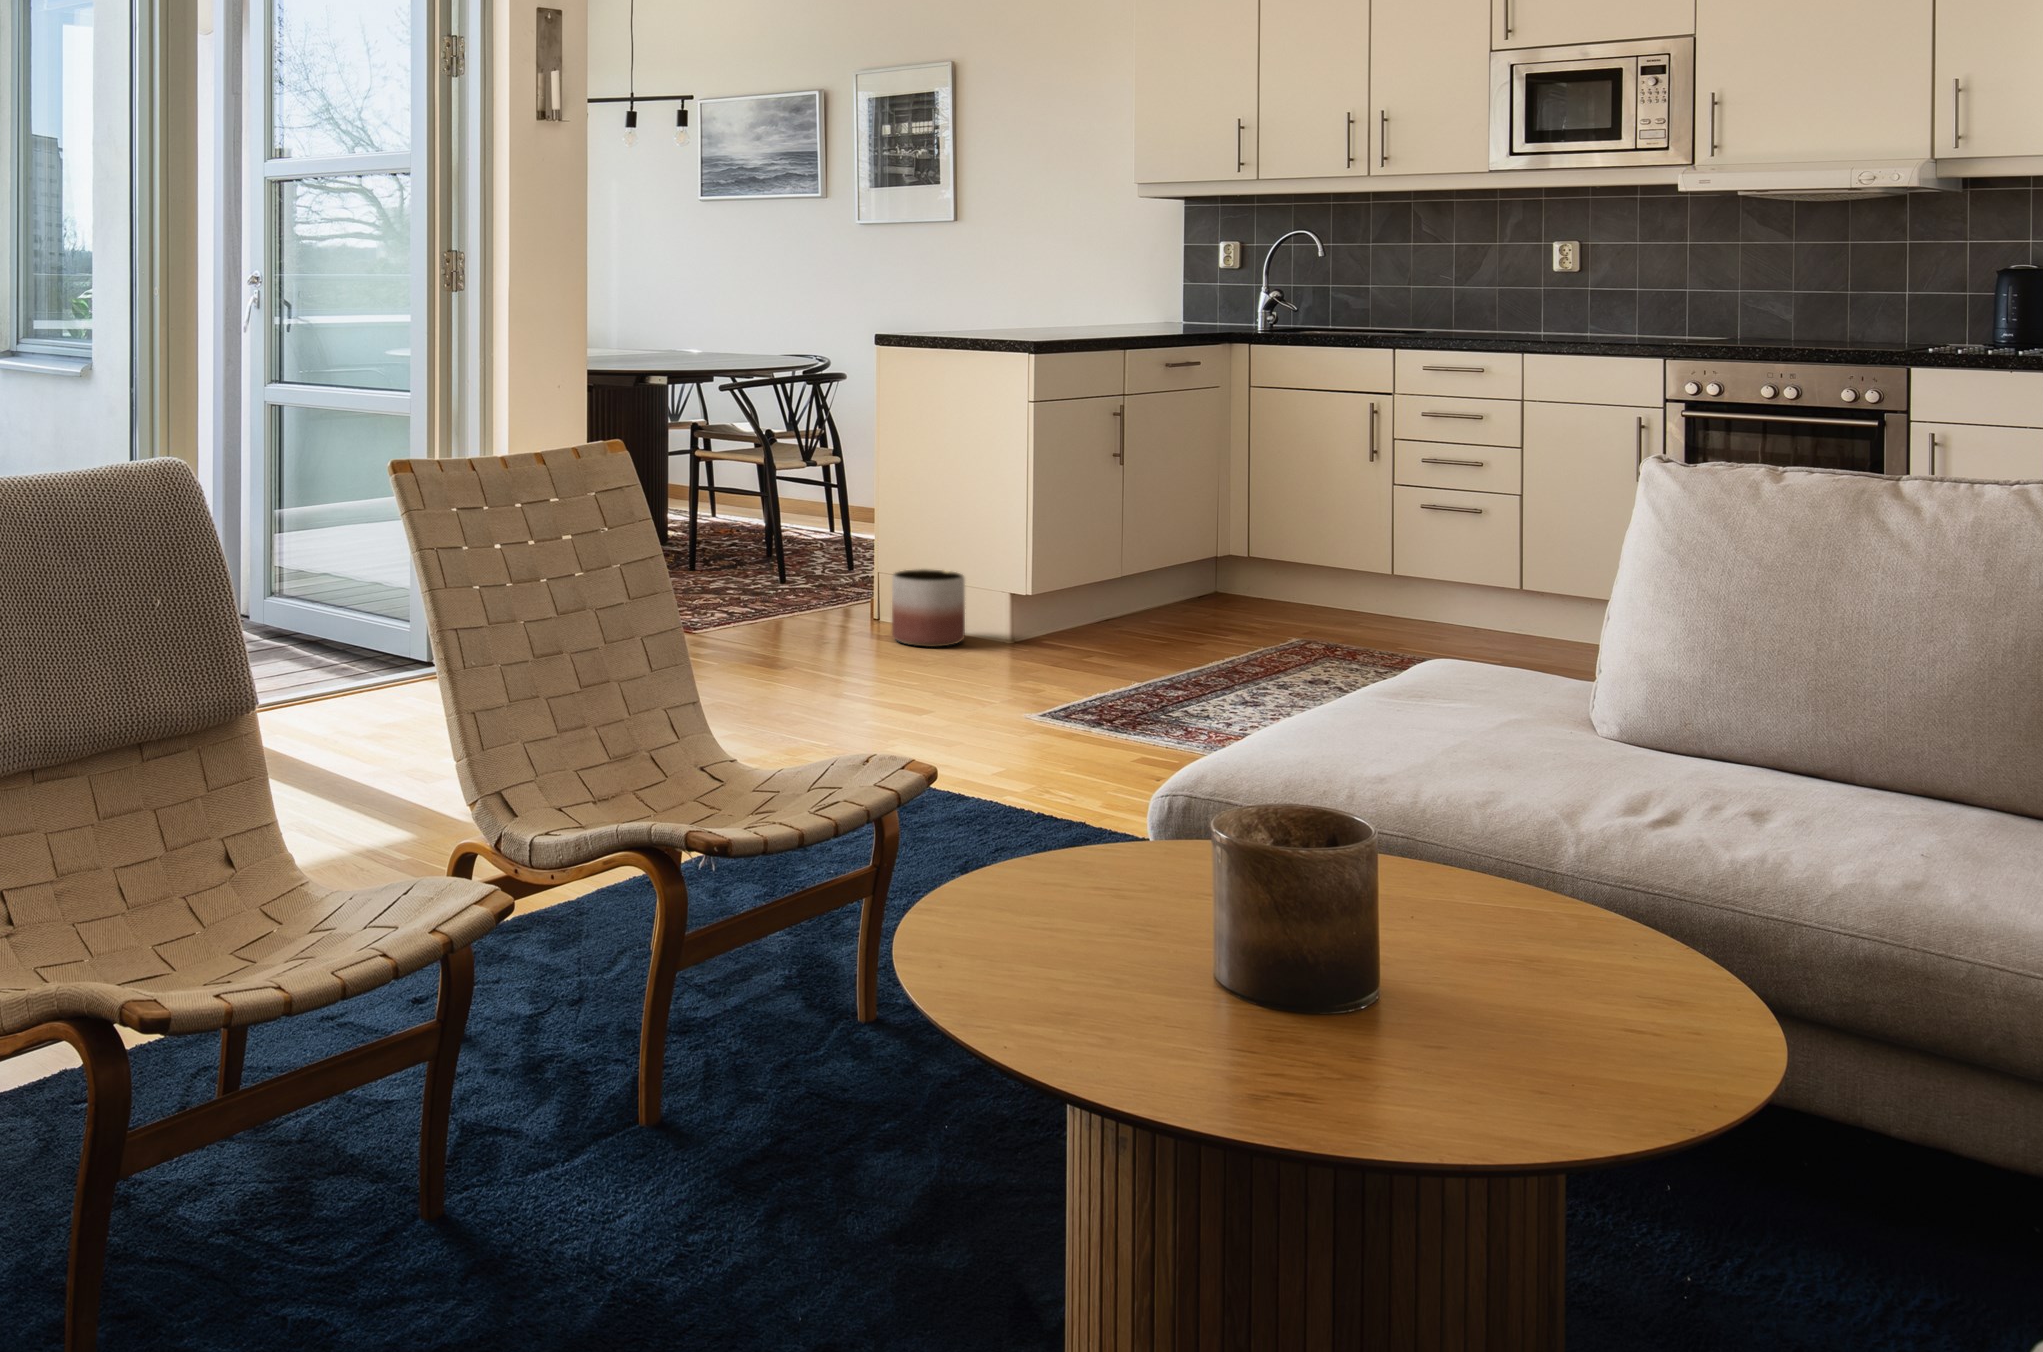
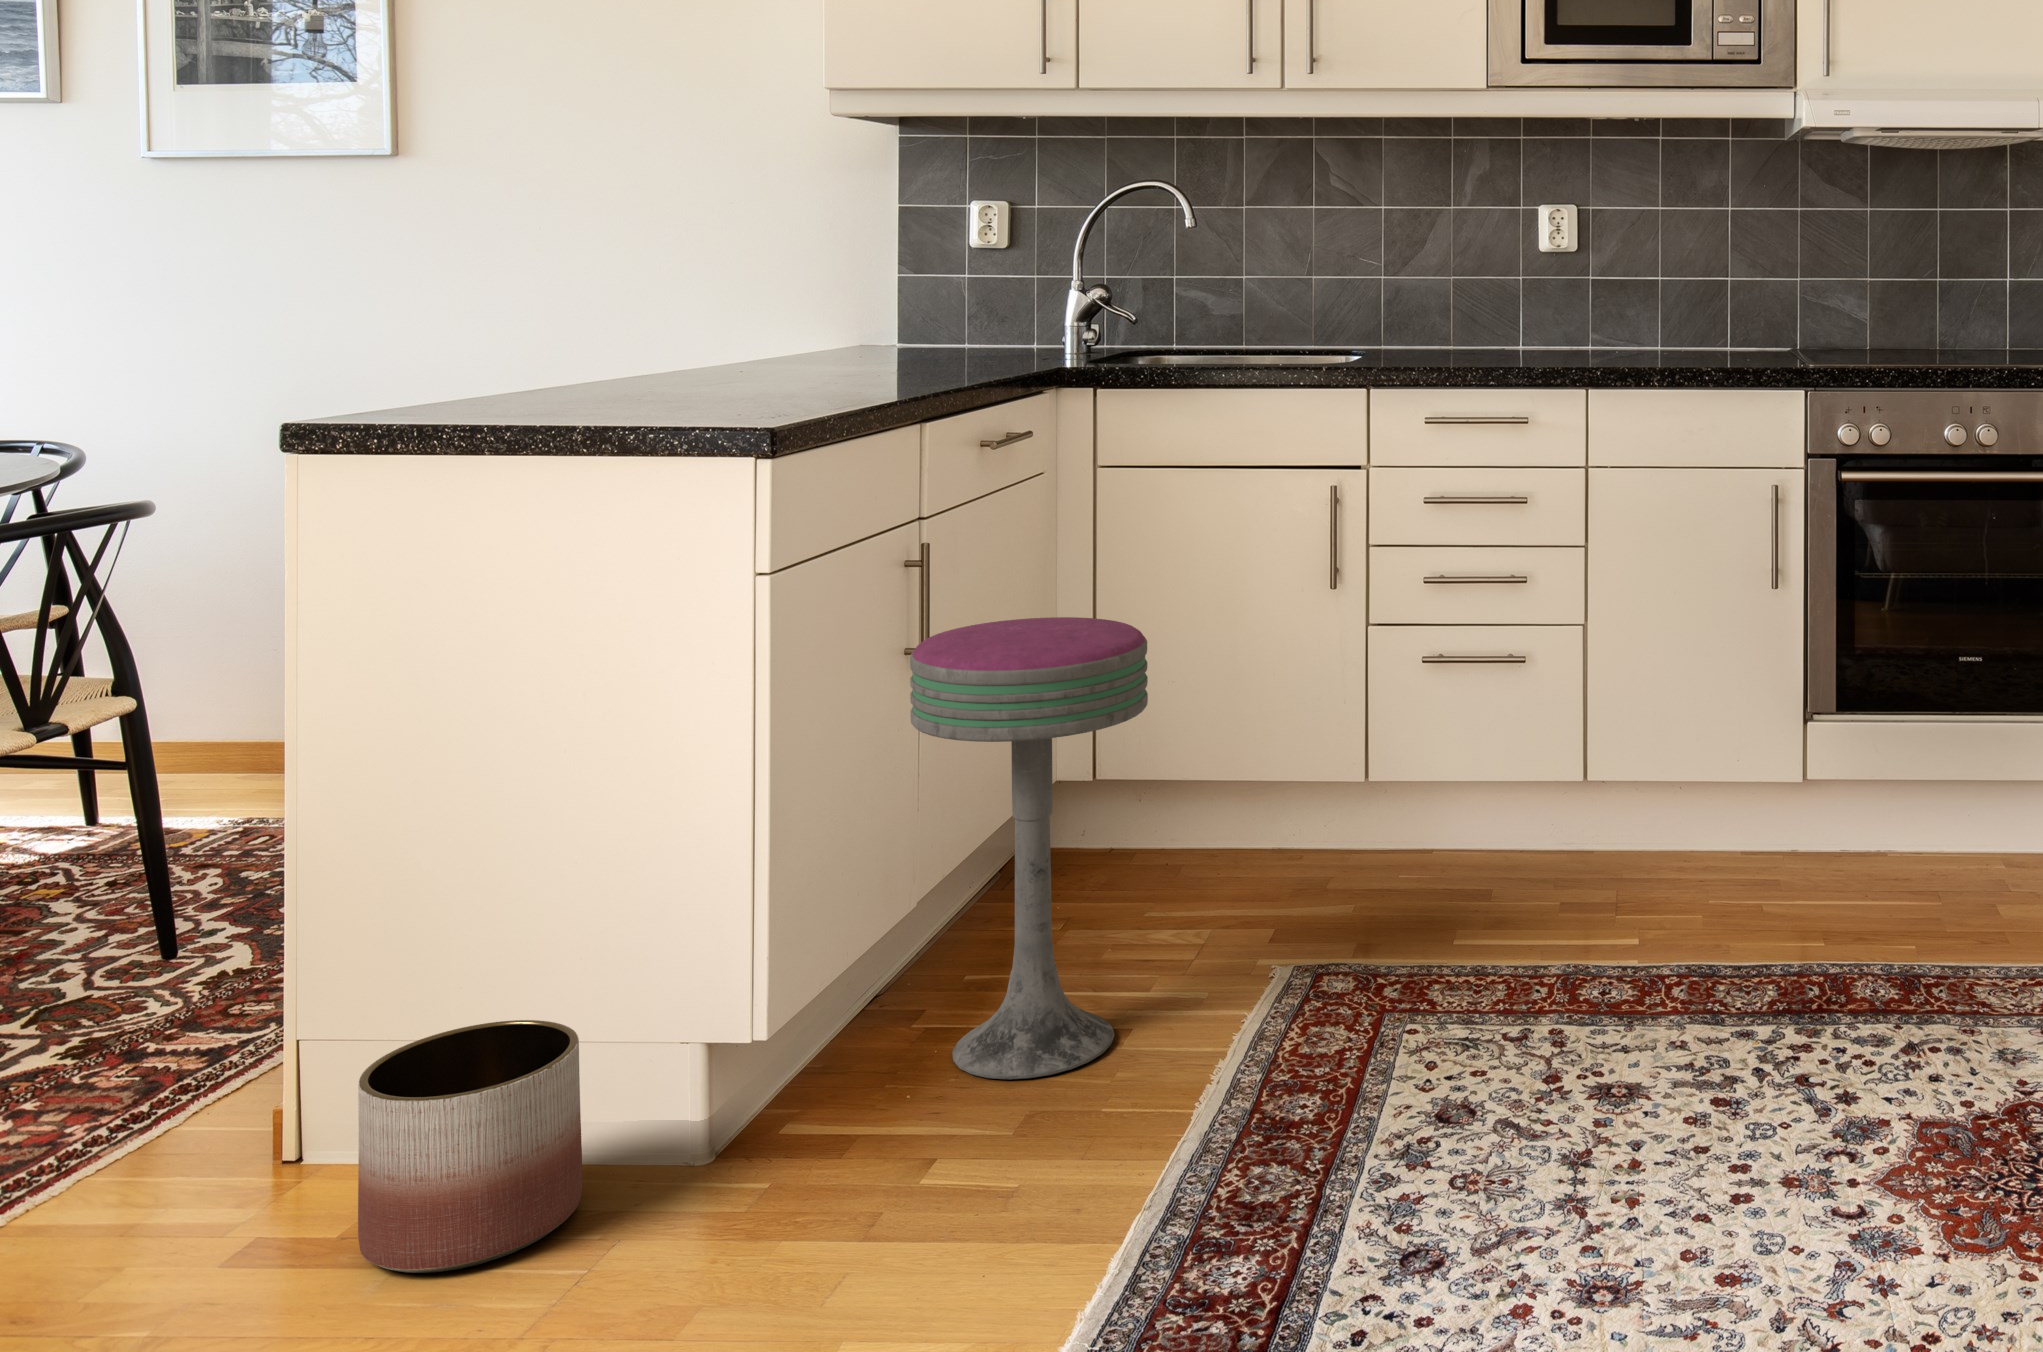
bar stool: none [1105,446,1214,649] -> present [910,617,1148,1079]

